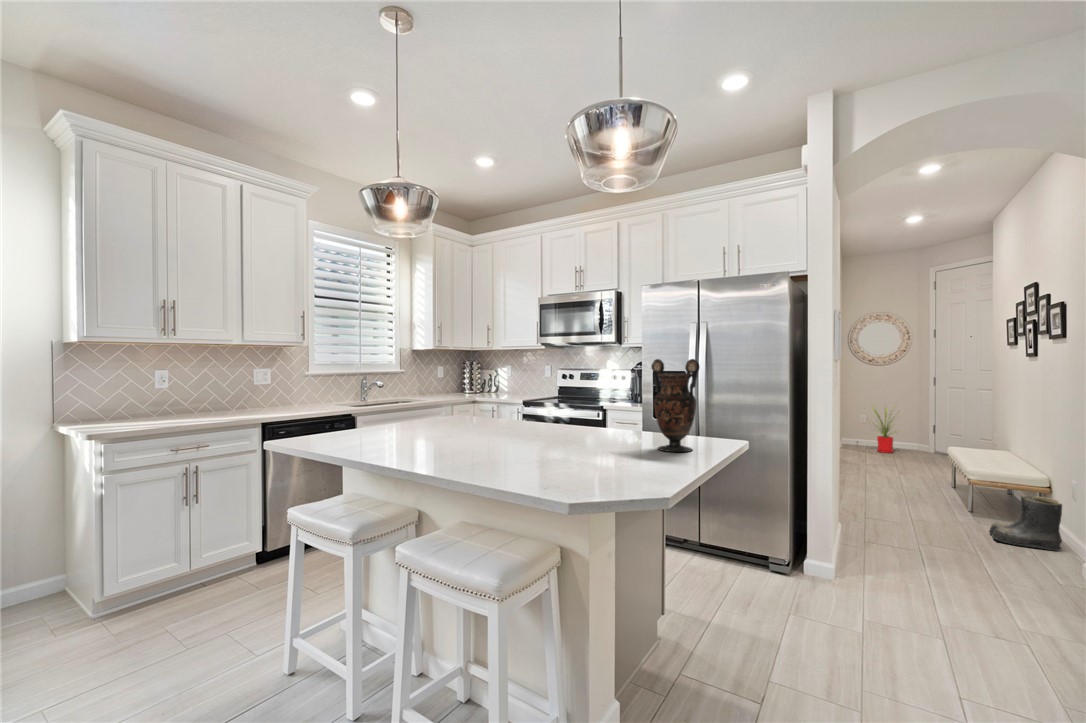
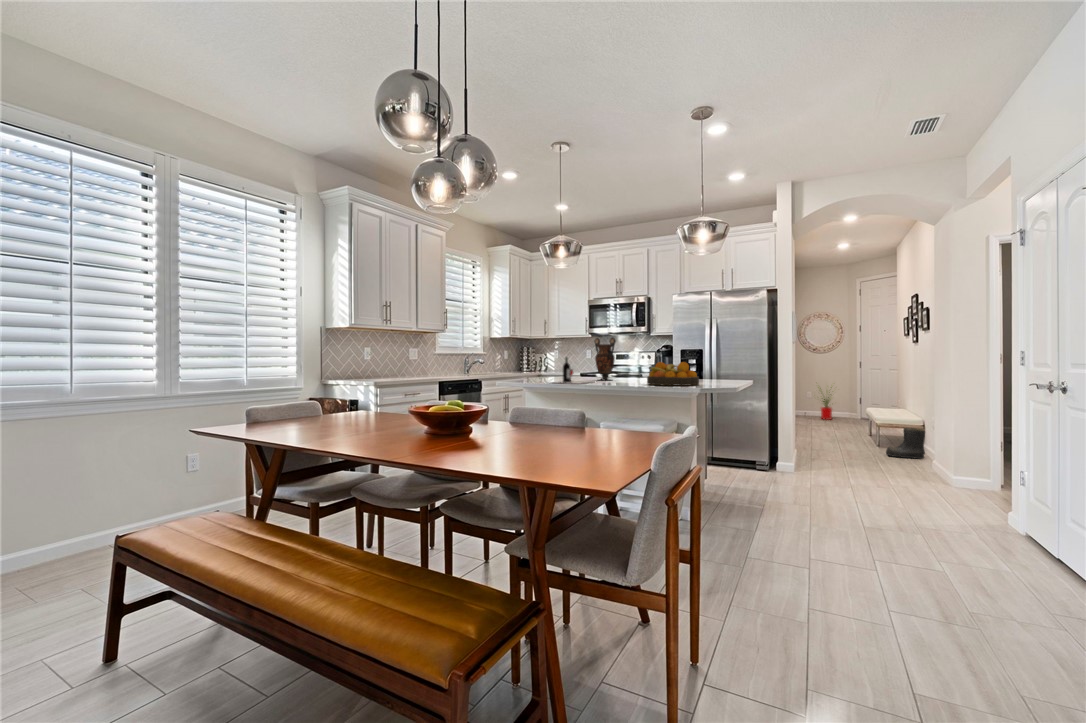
vase: present [651,359,699,452] -> present [594,338,616,380]
wine bottle: none [332,399,442,458] -> present [560,357,583,384]
fruit bowl: none [496,420,607,481] -> present [647,362,699,386]

